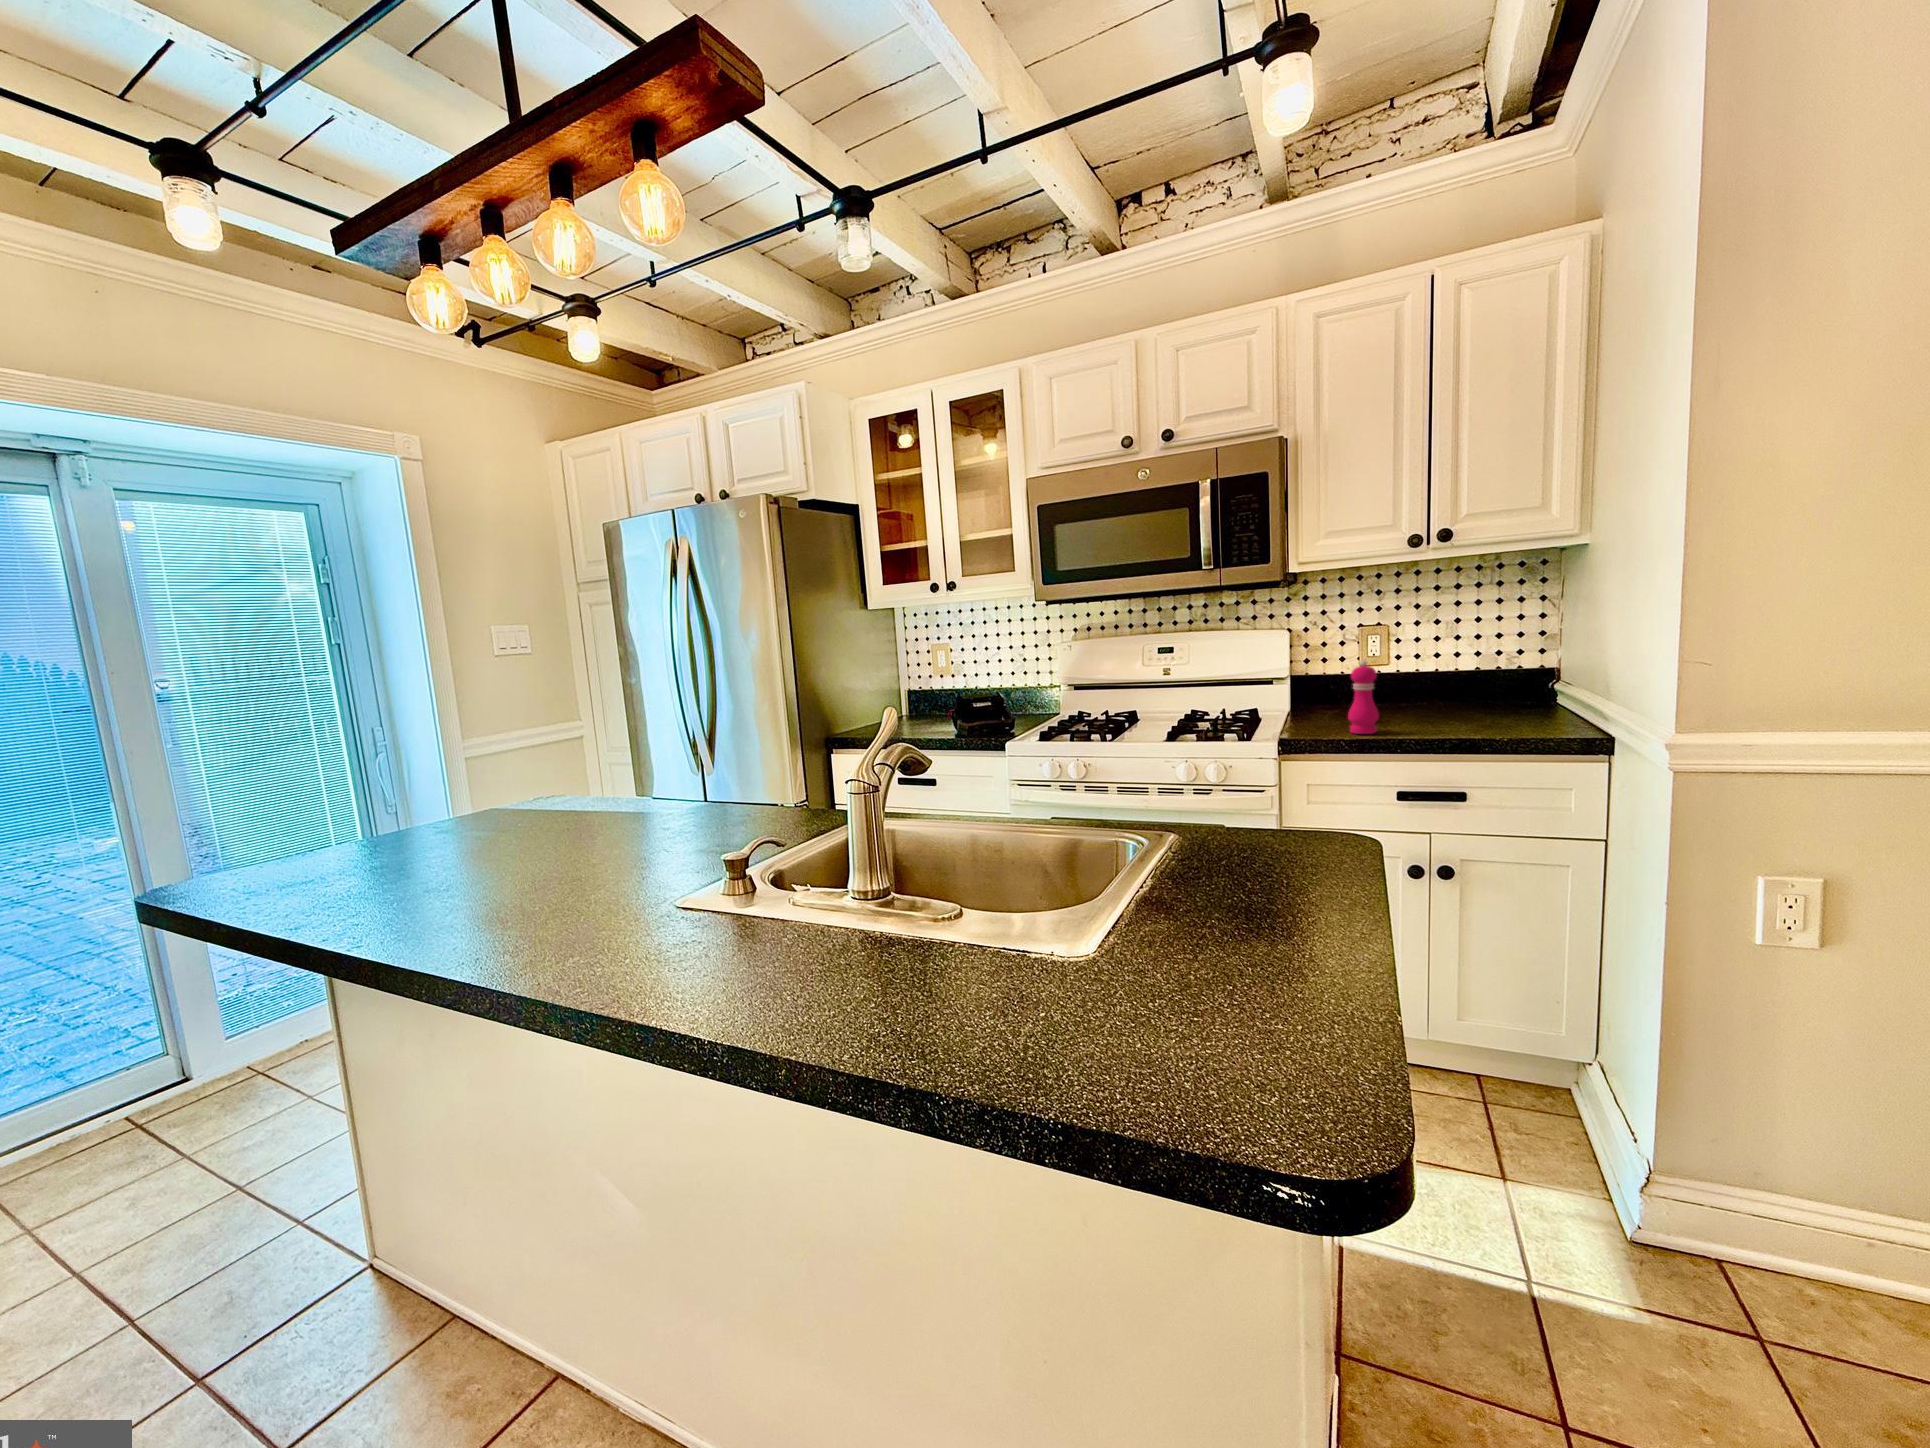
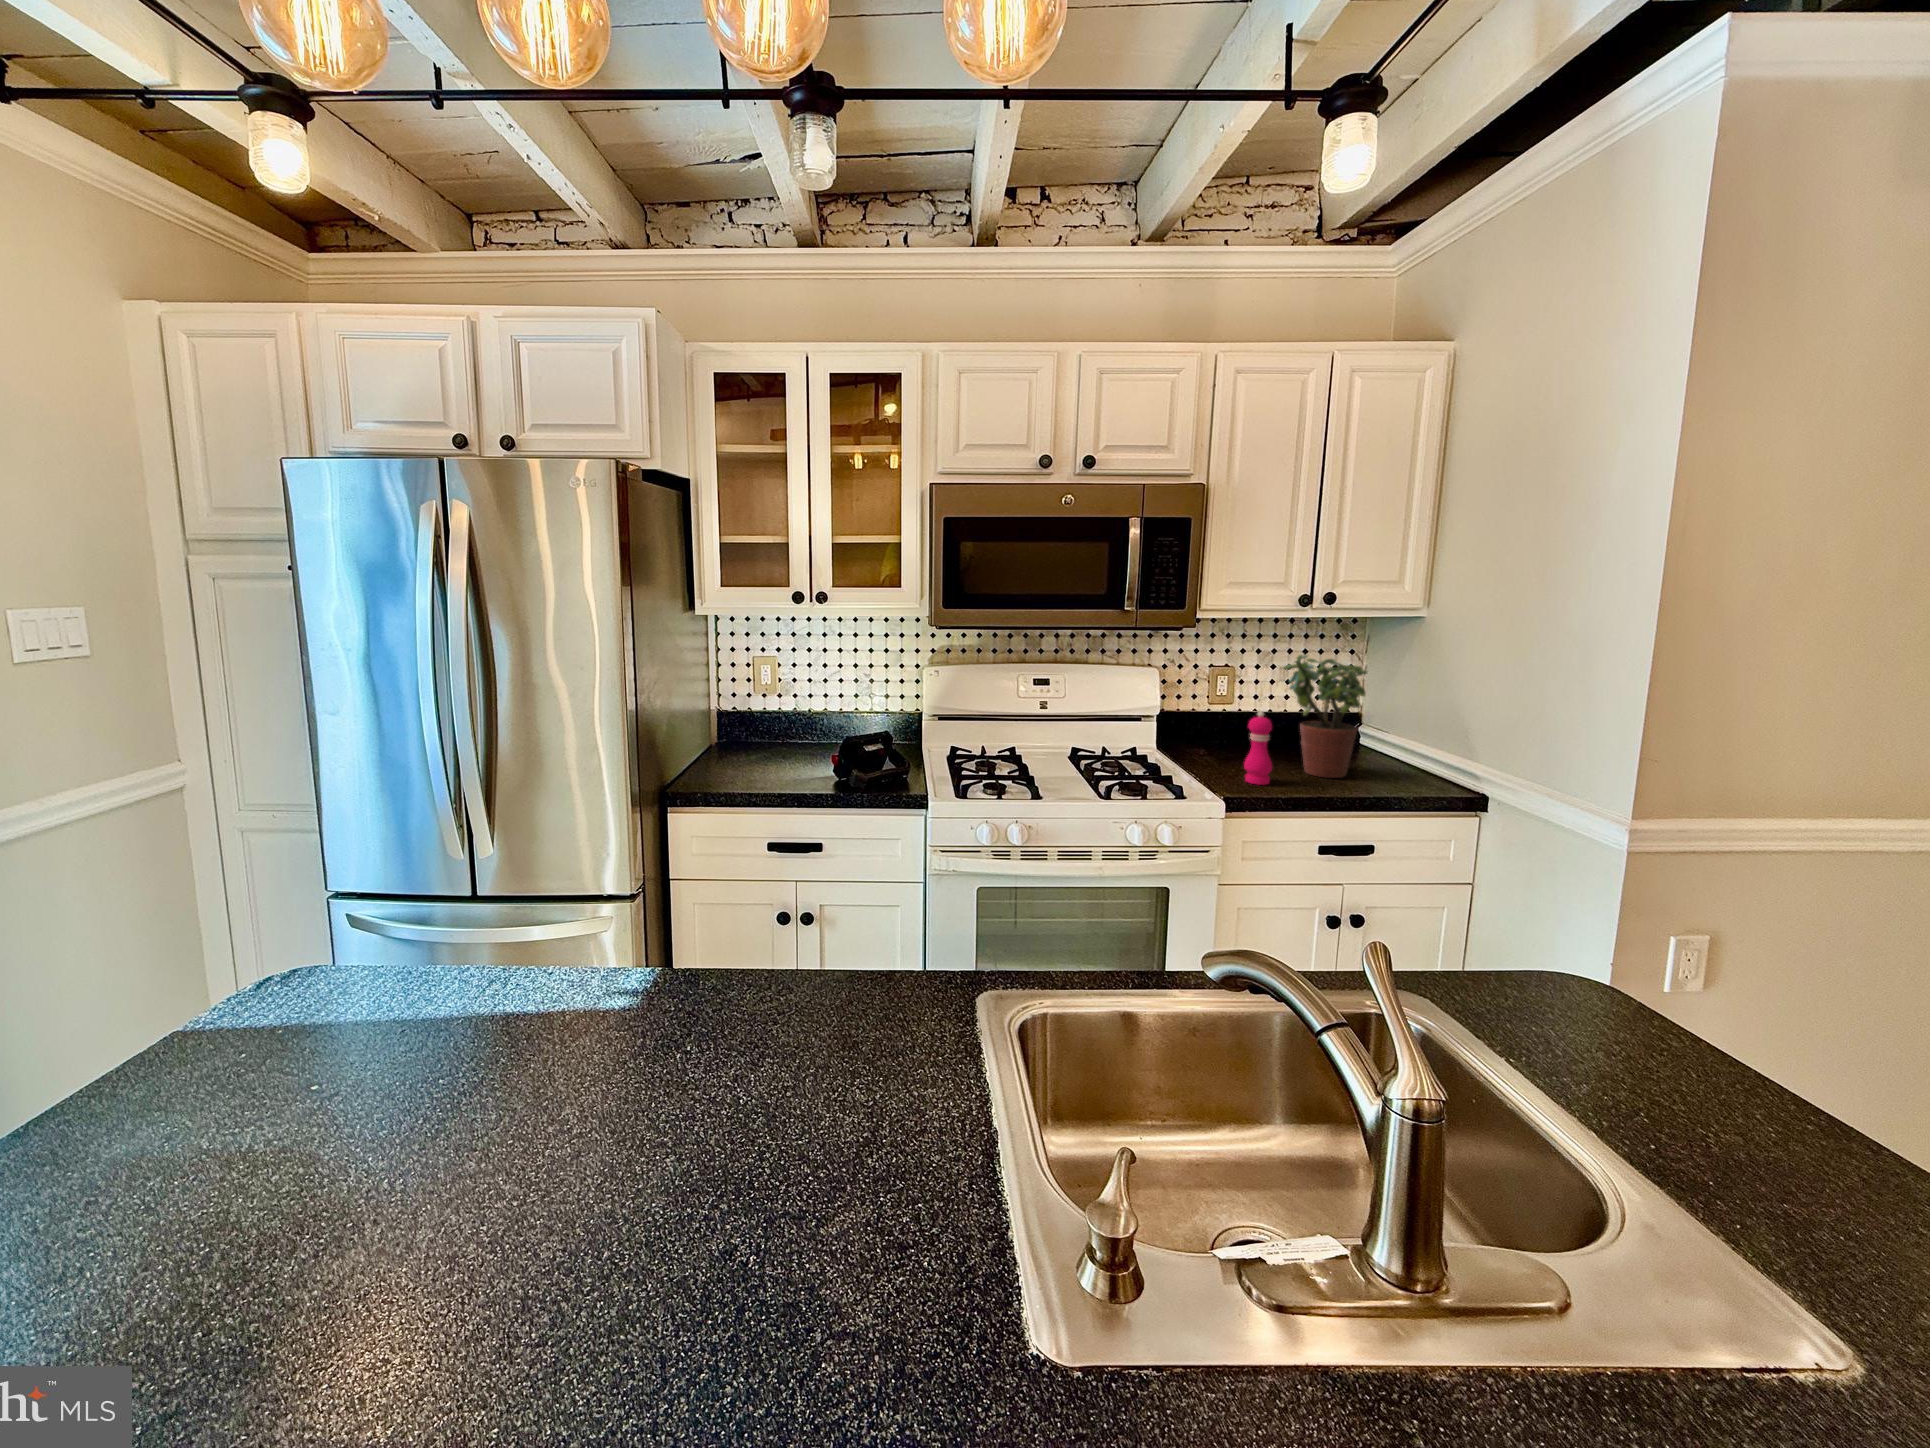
potted plant: none [1405,599,1508,729] -> present [1284,655,1367,778]

